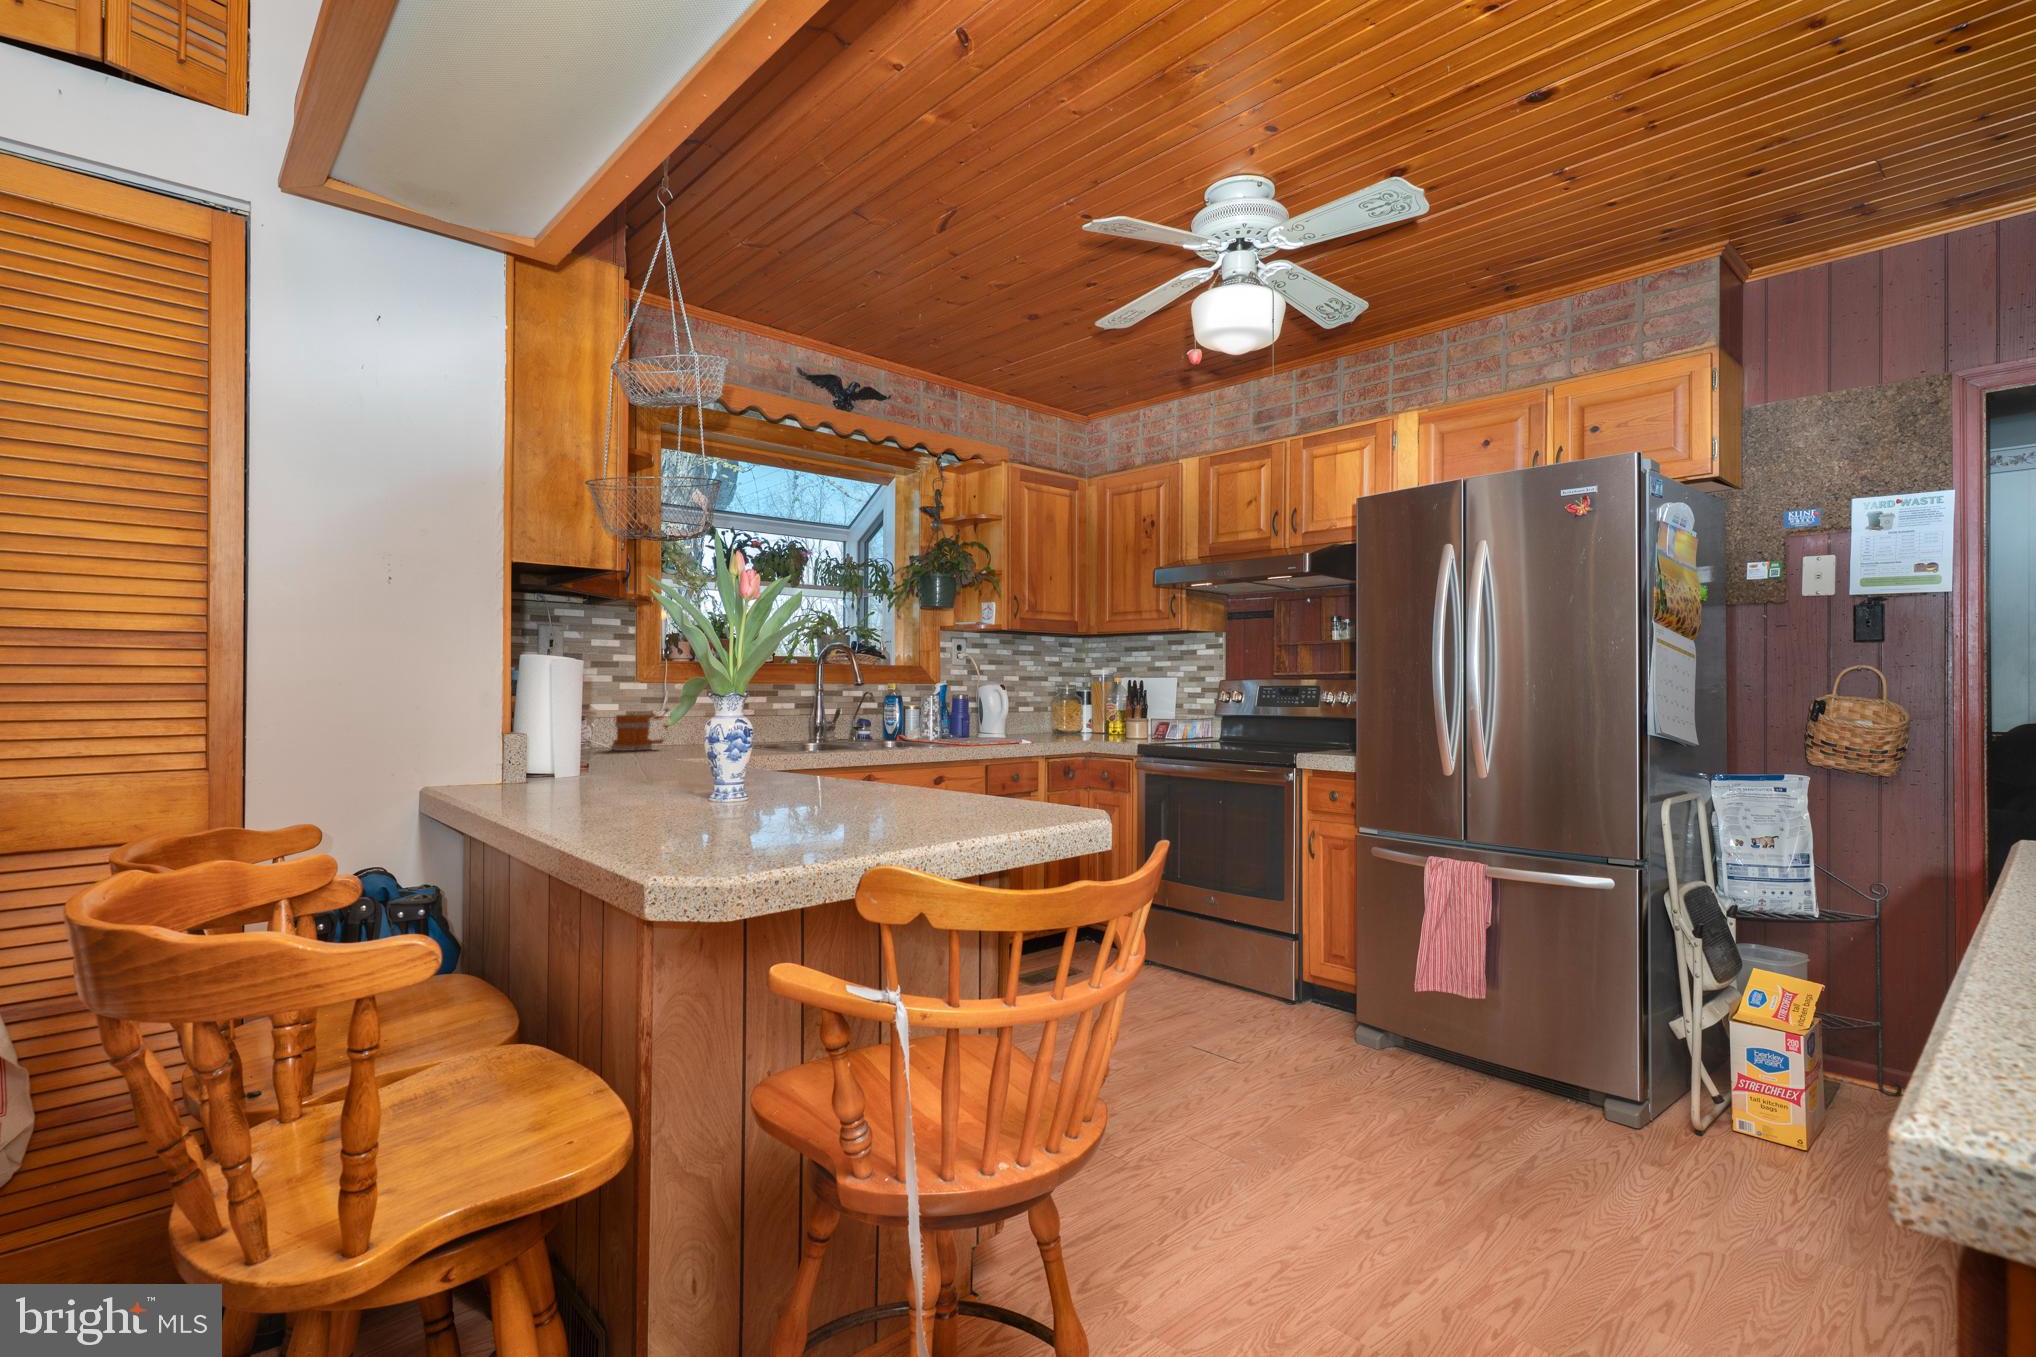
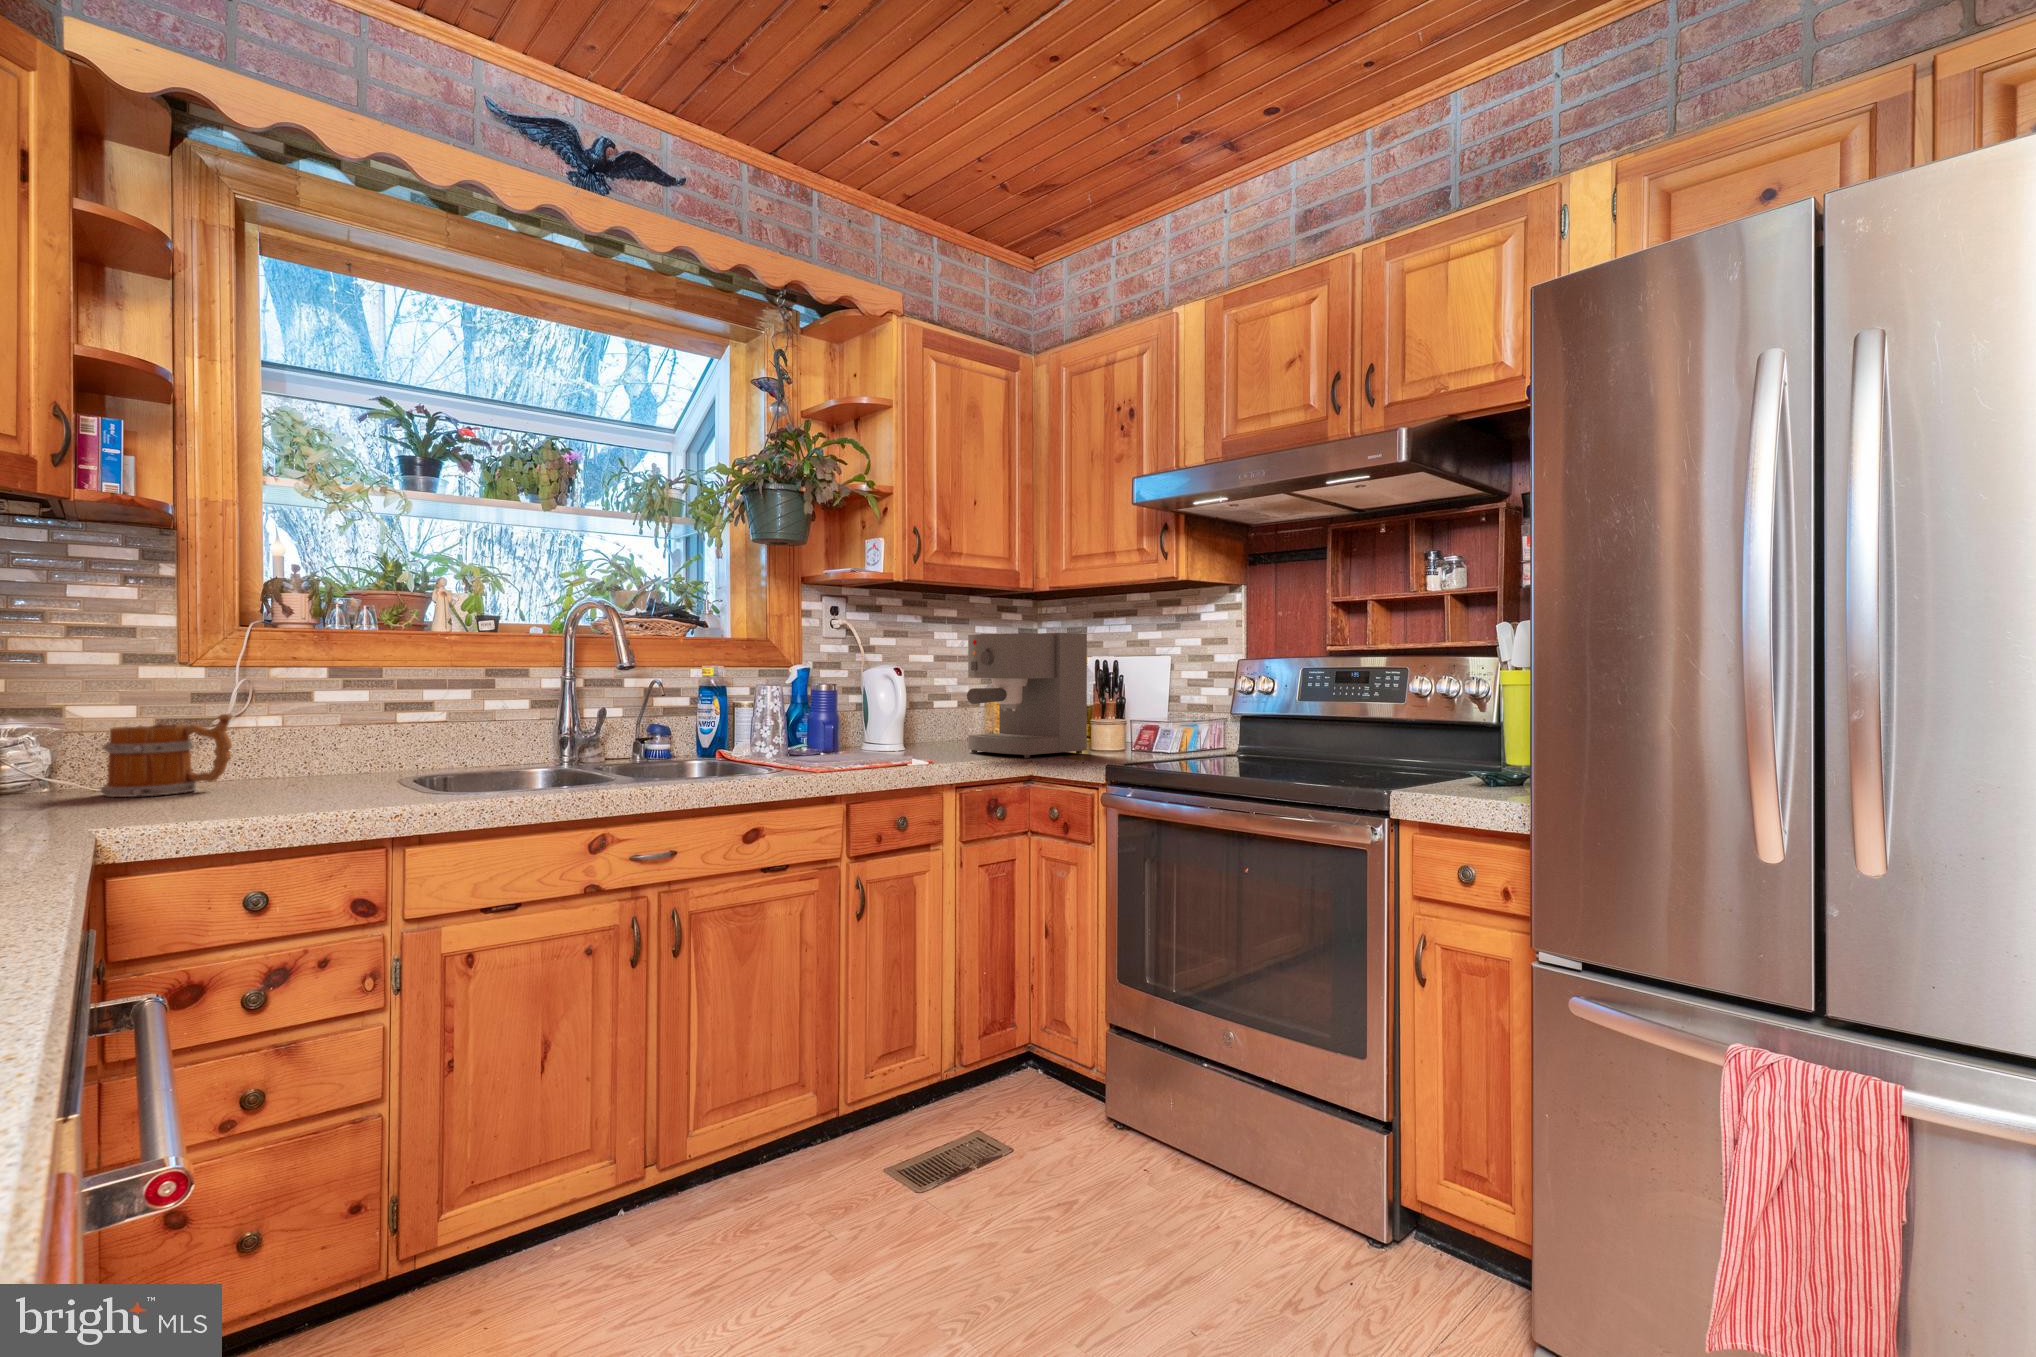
coffee maker: none [1049,664,1124,741] -> present [967,633,1087,758]

